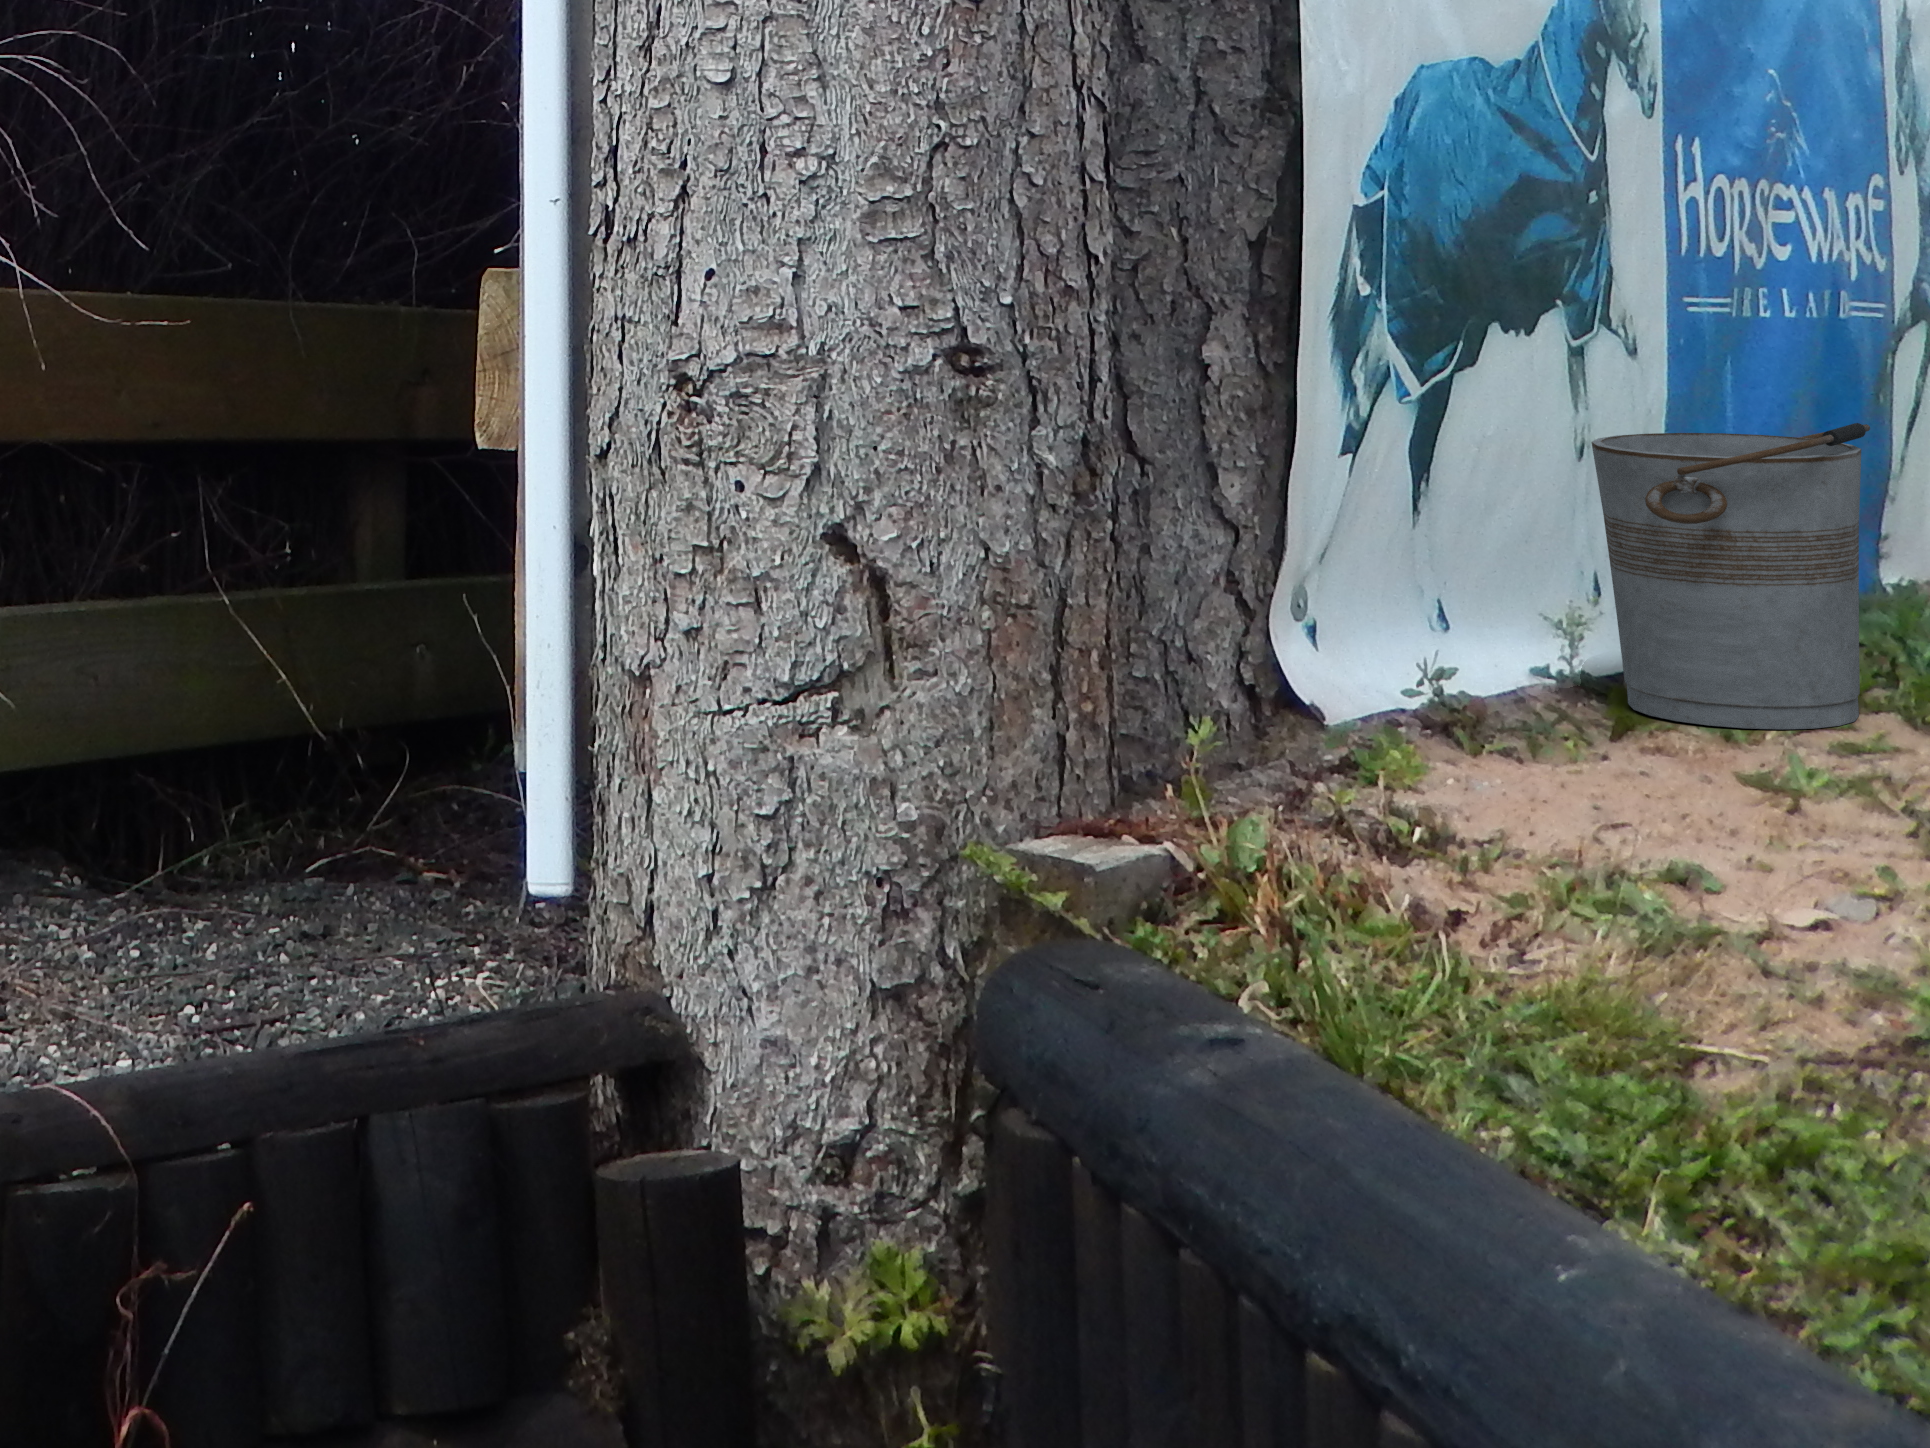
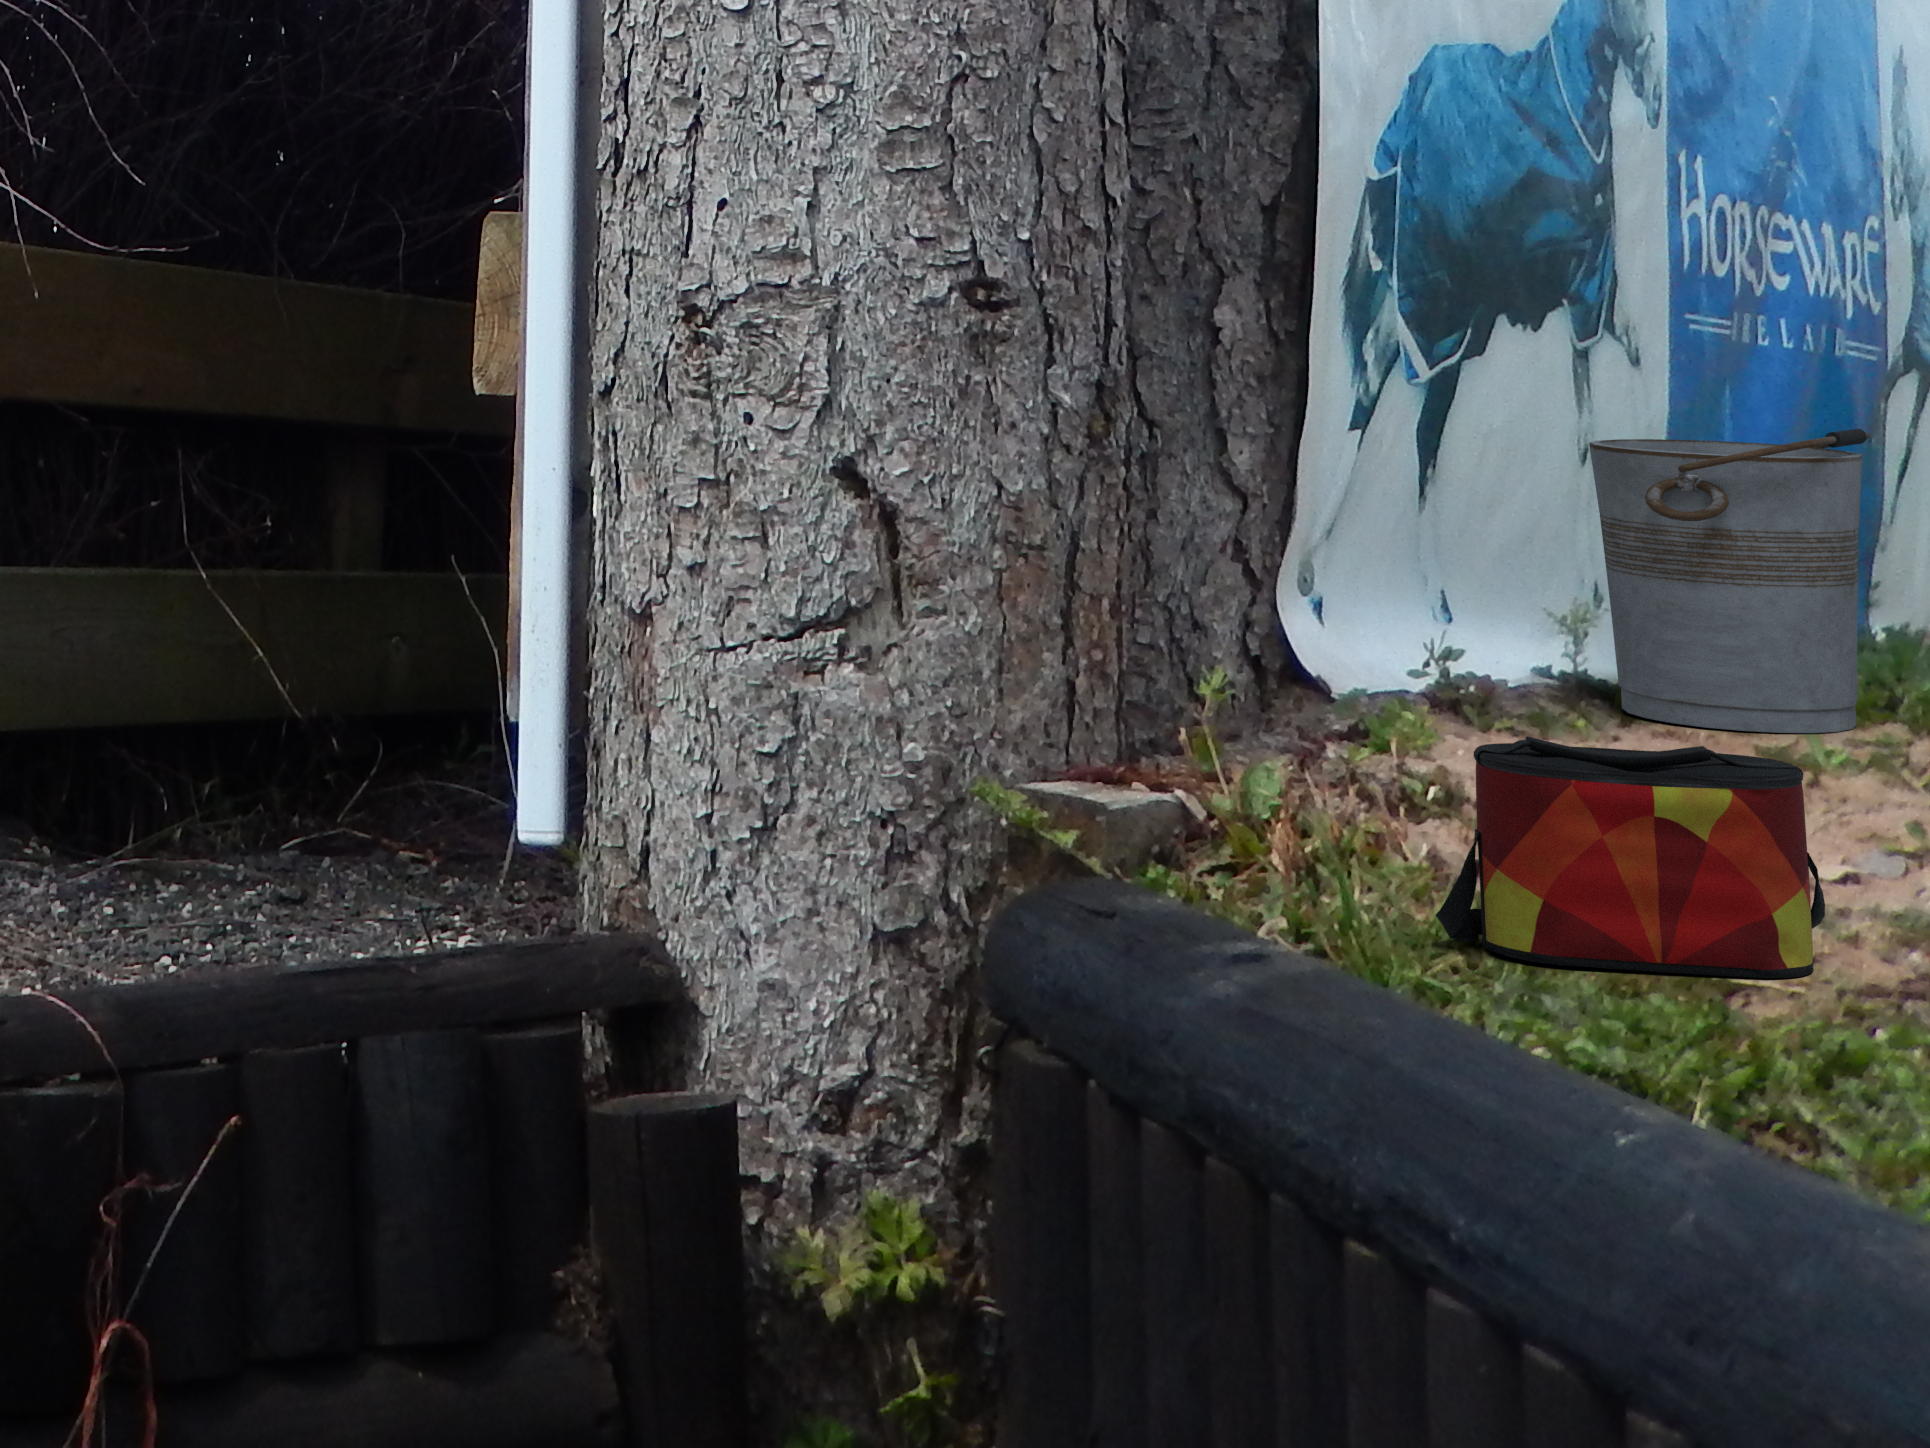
bag: none [1410,810,1789,1046] -> present [1436,736,1825,978]

